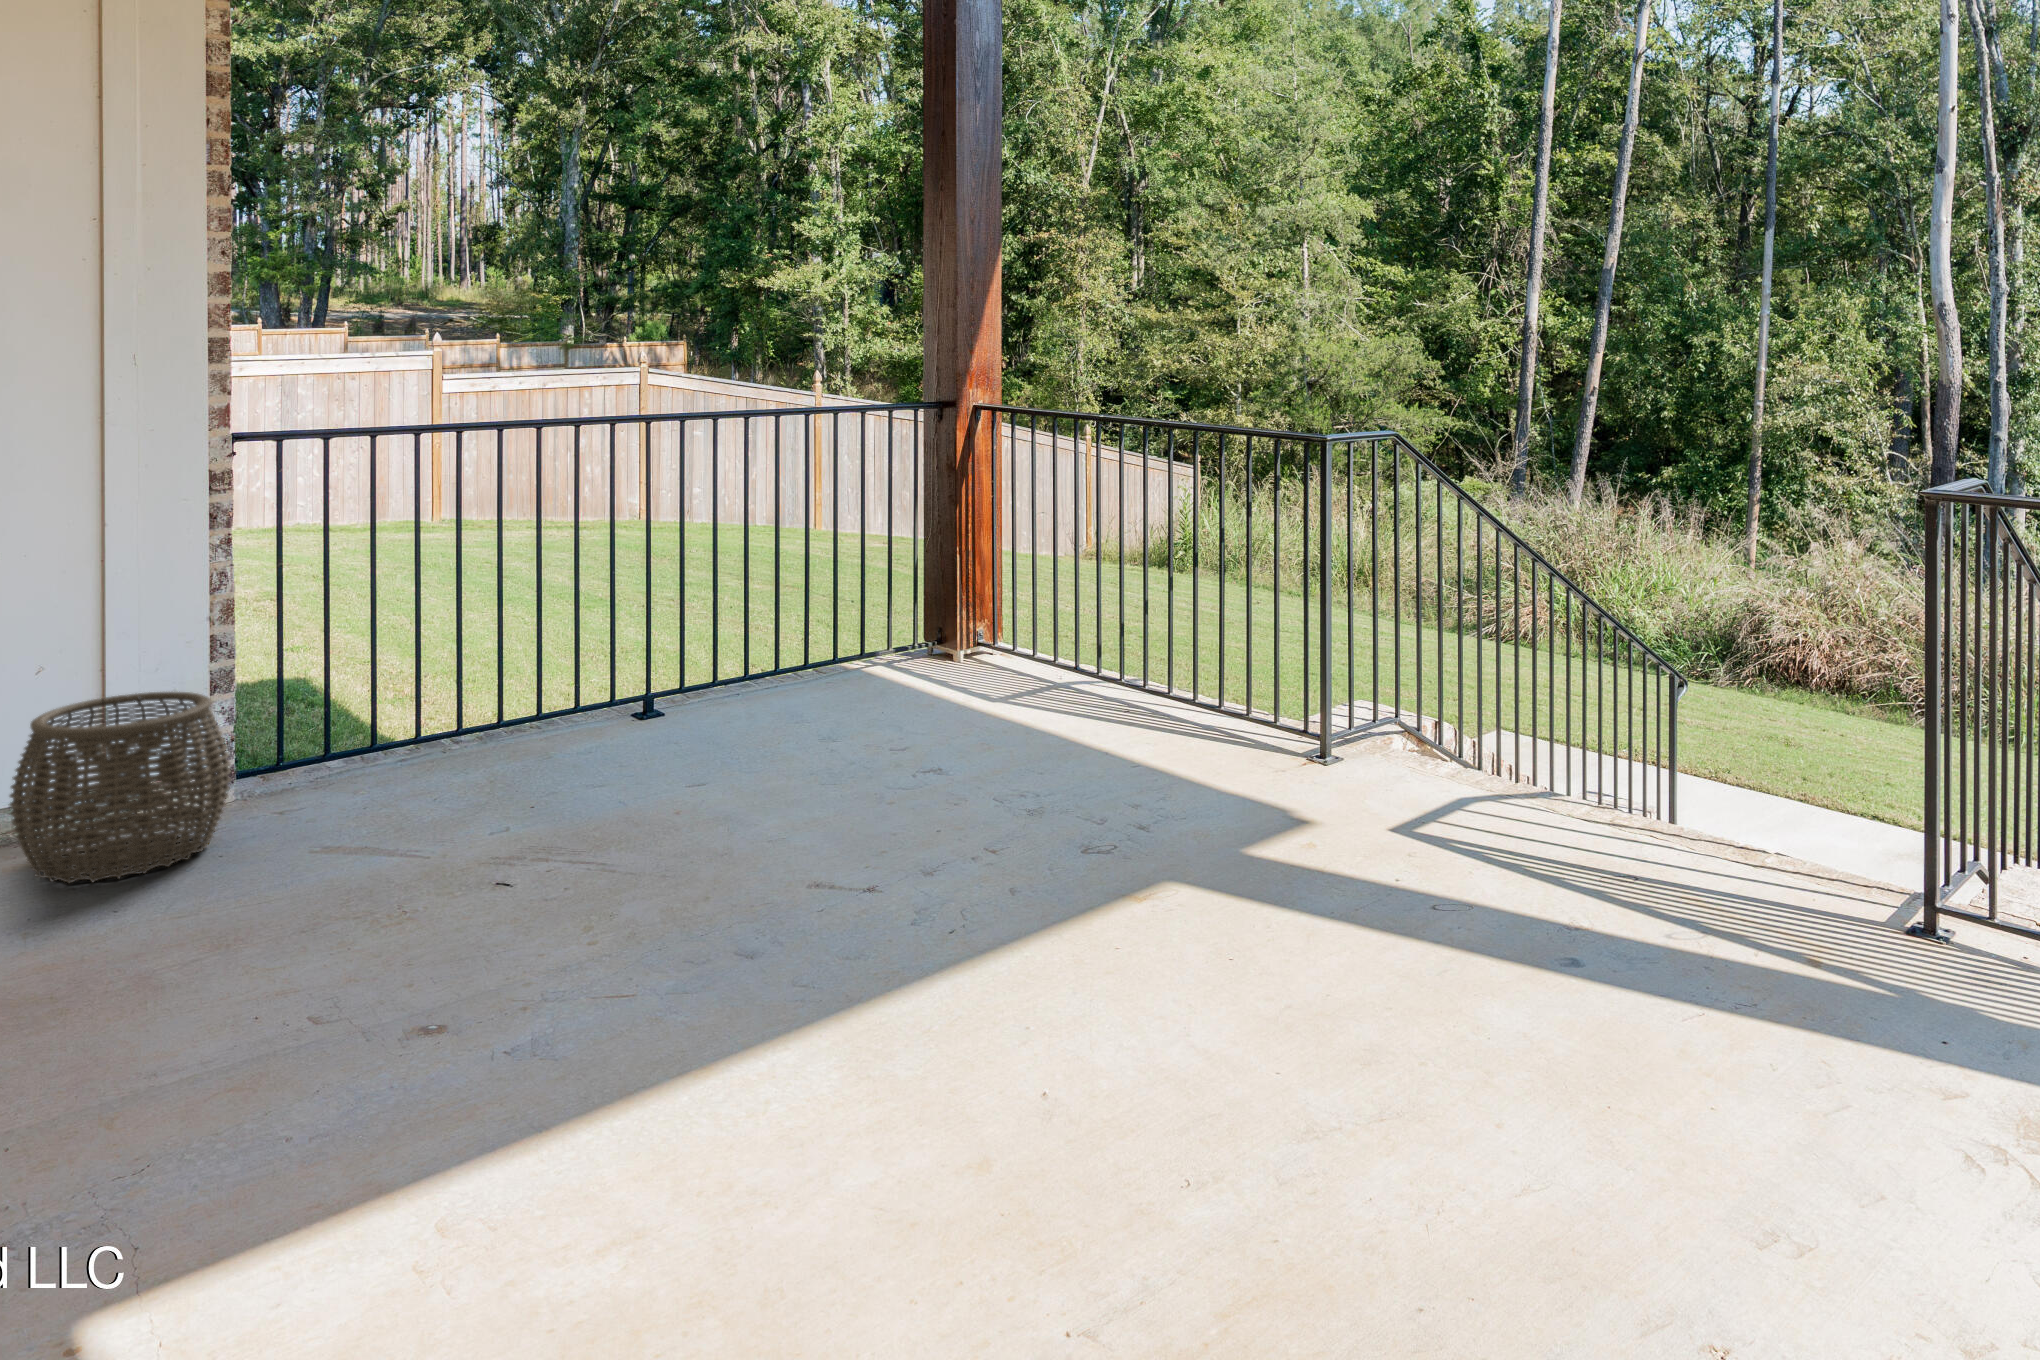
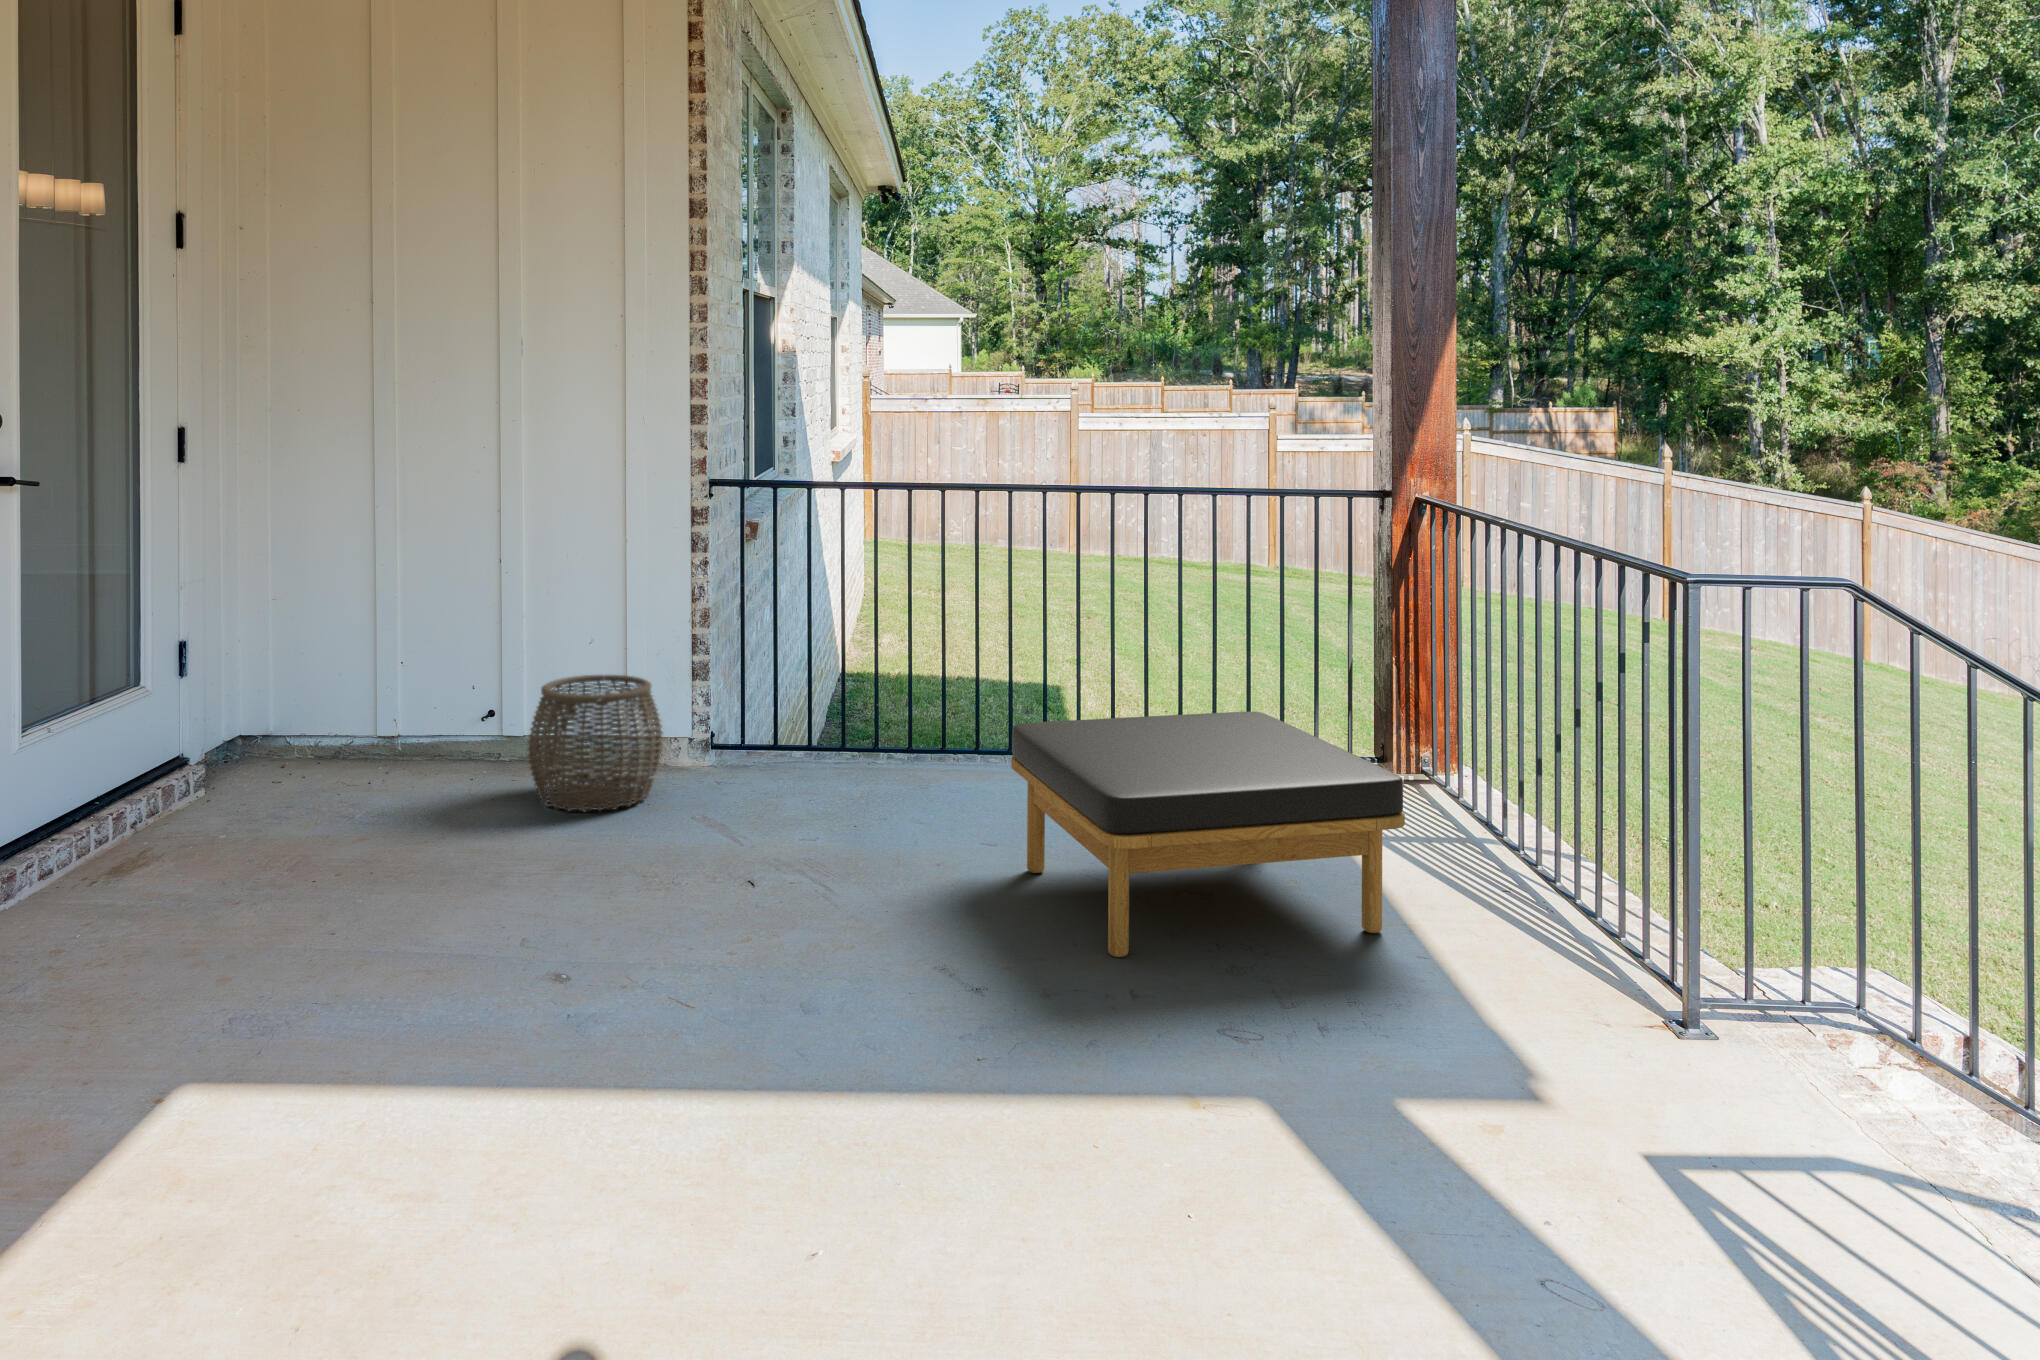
ottoman: none [743,601,1101,815] -> present [1011,712,1405,957]

